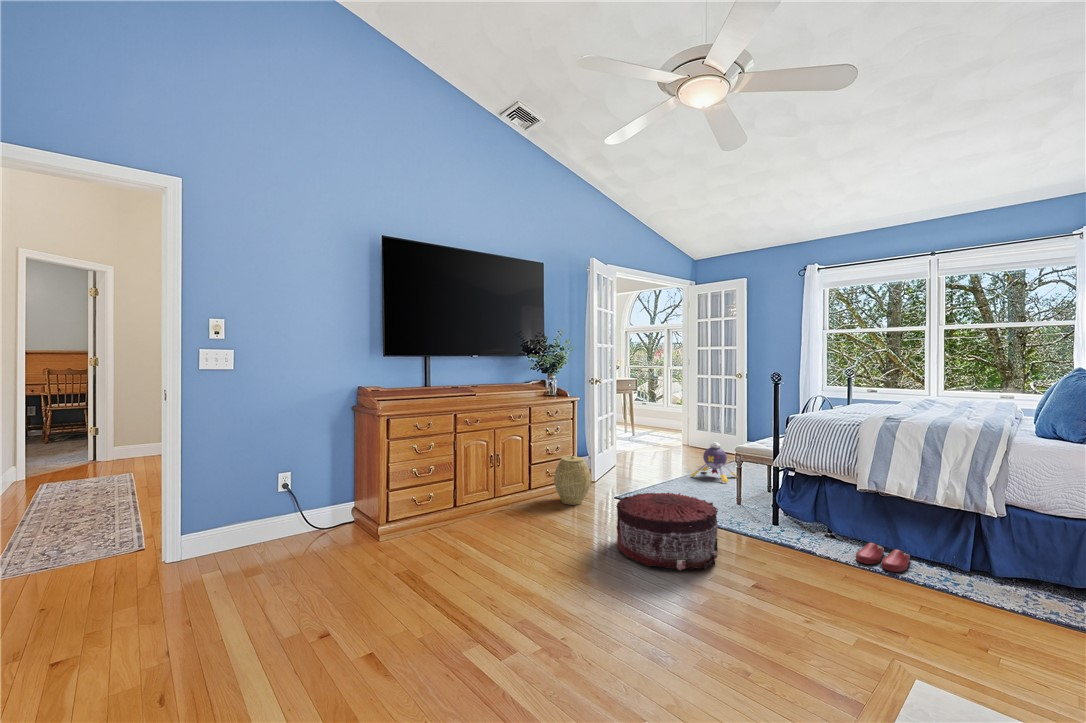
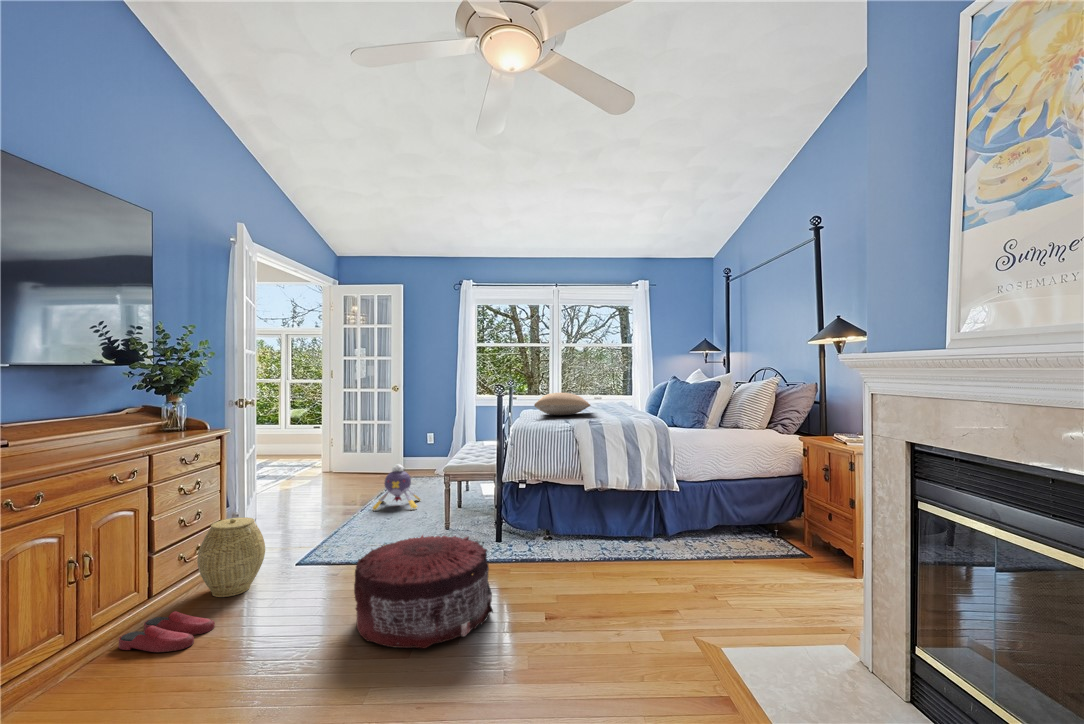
pillow: none [838,389,926,413] -> present [534,393,591,415]
slippers: present [856,543,910,572] -> present [119,611,215,652]

